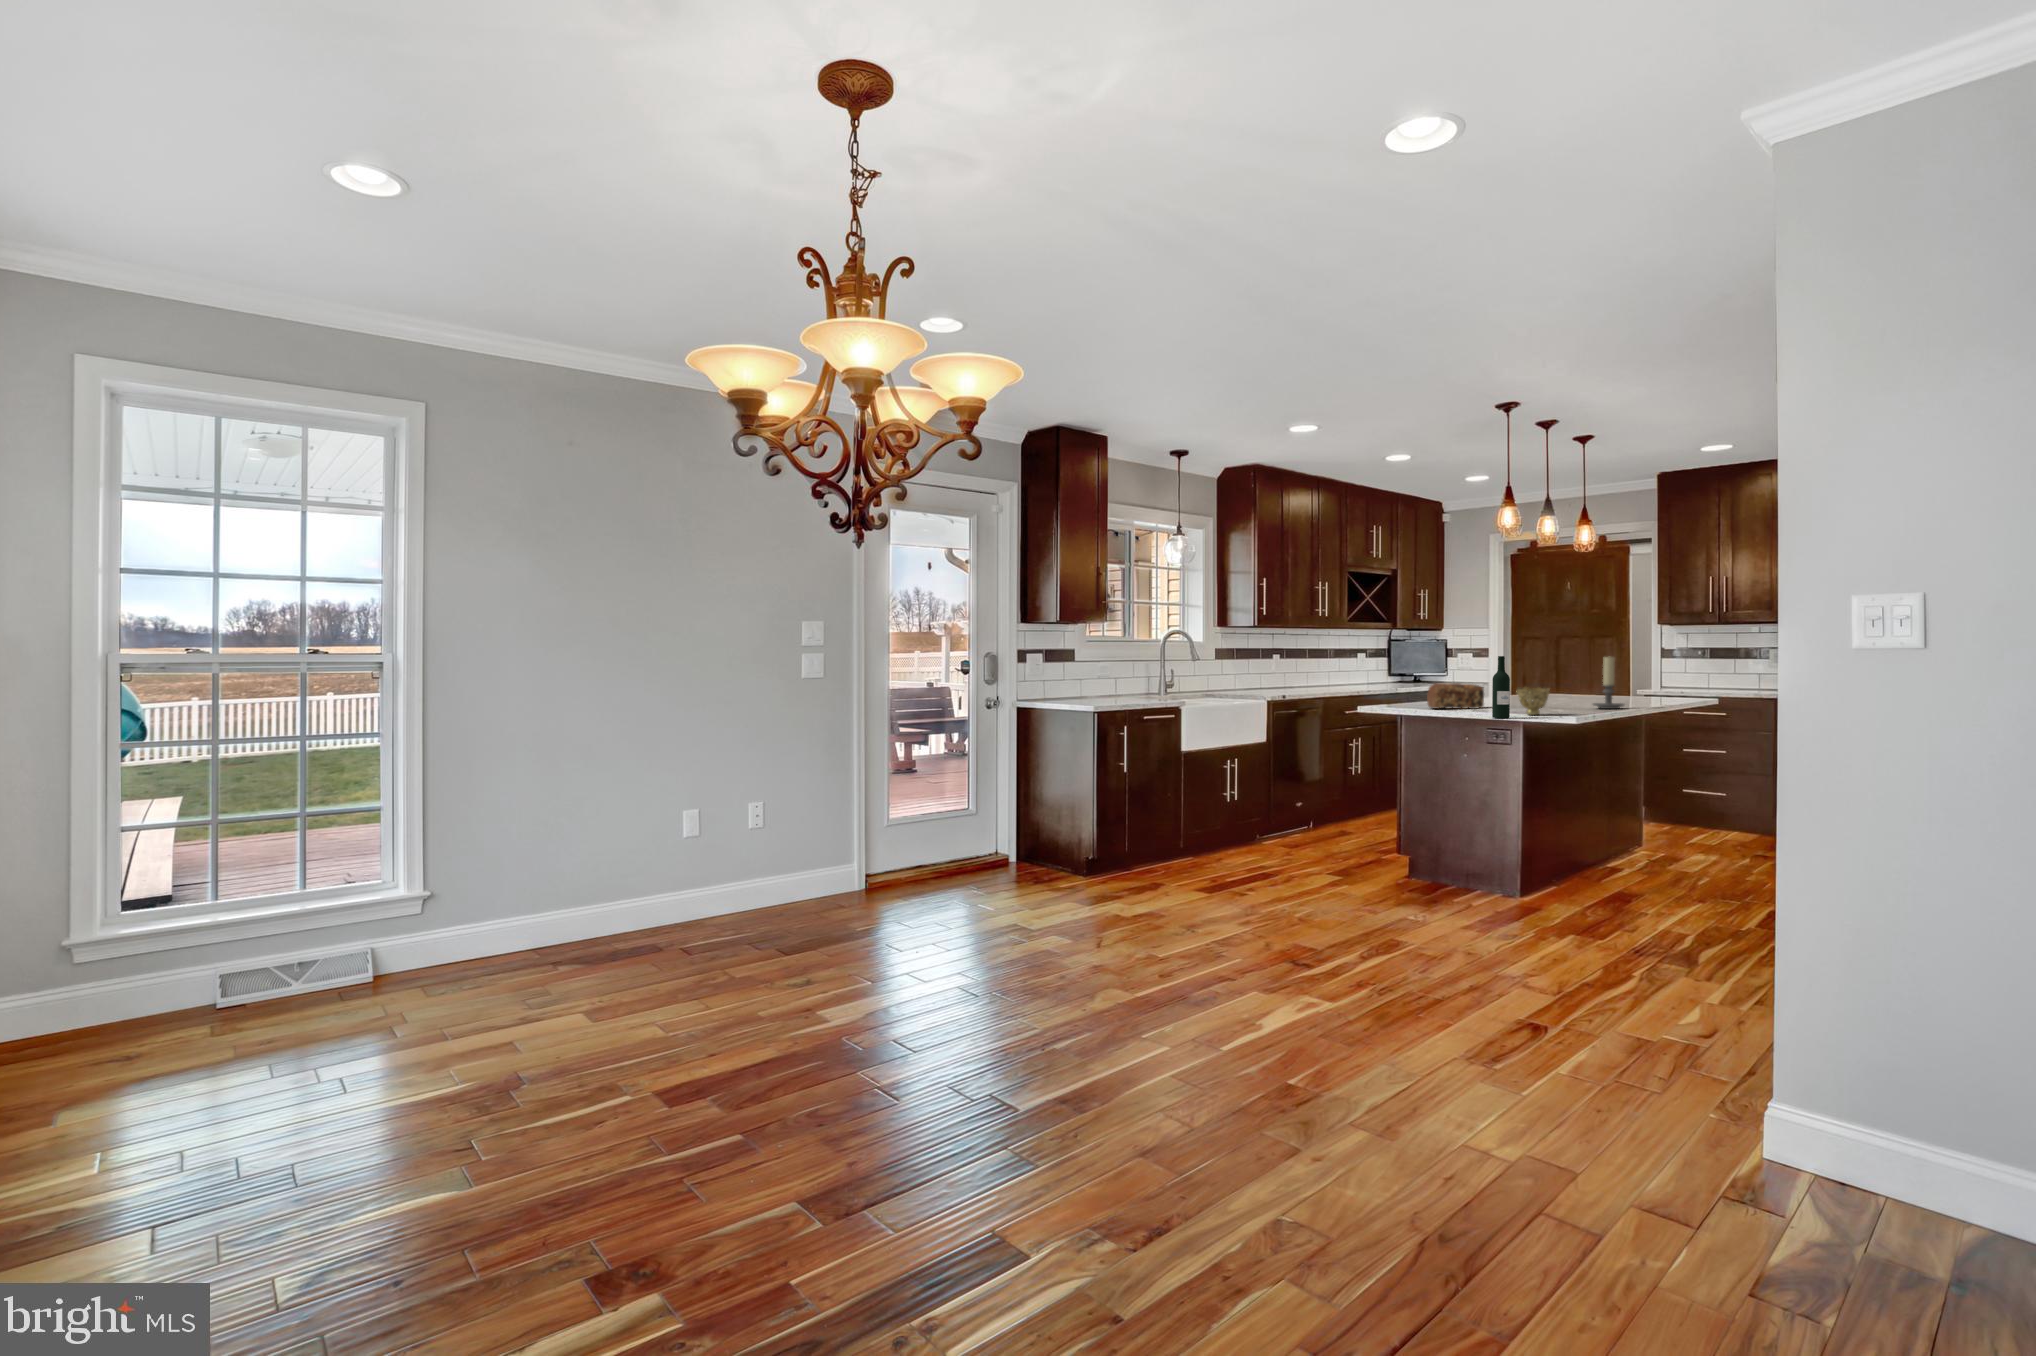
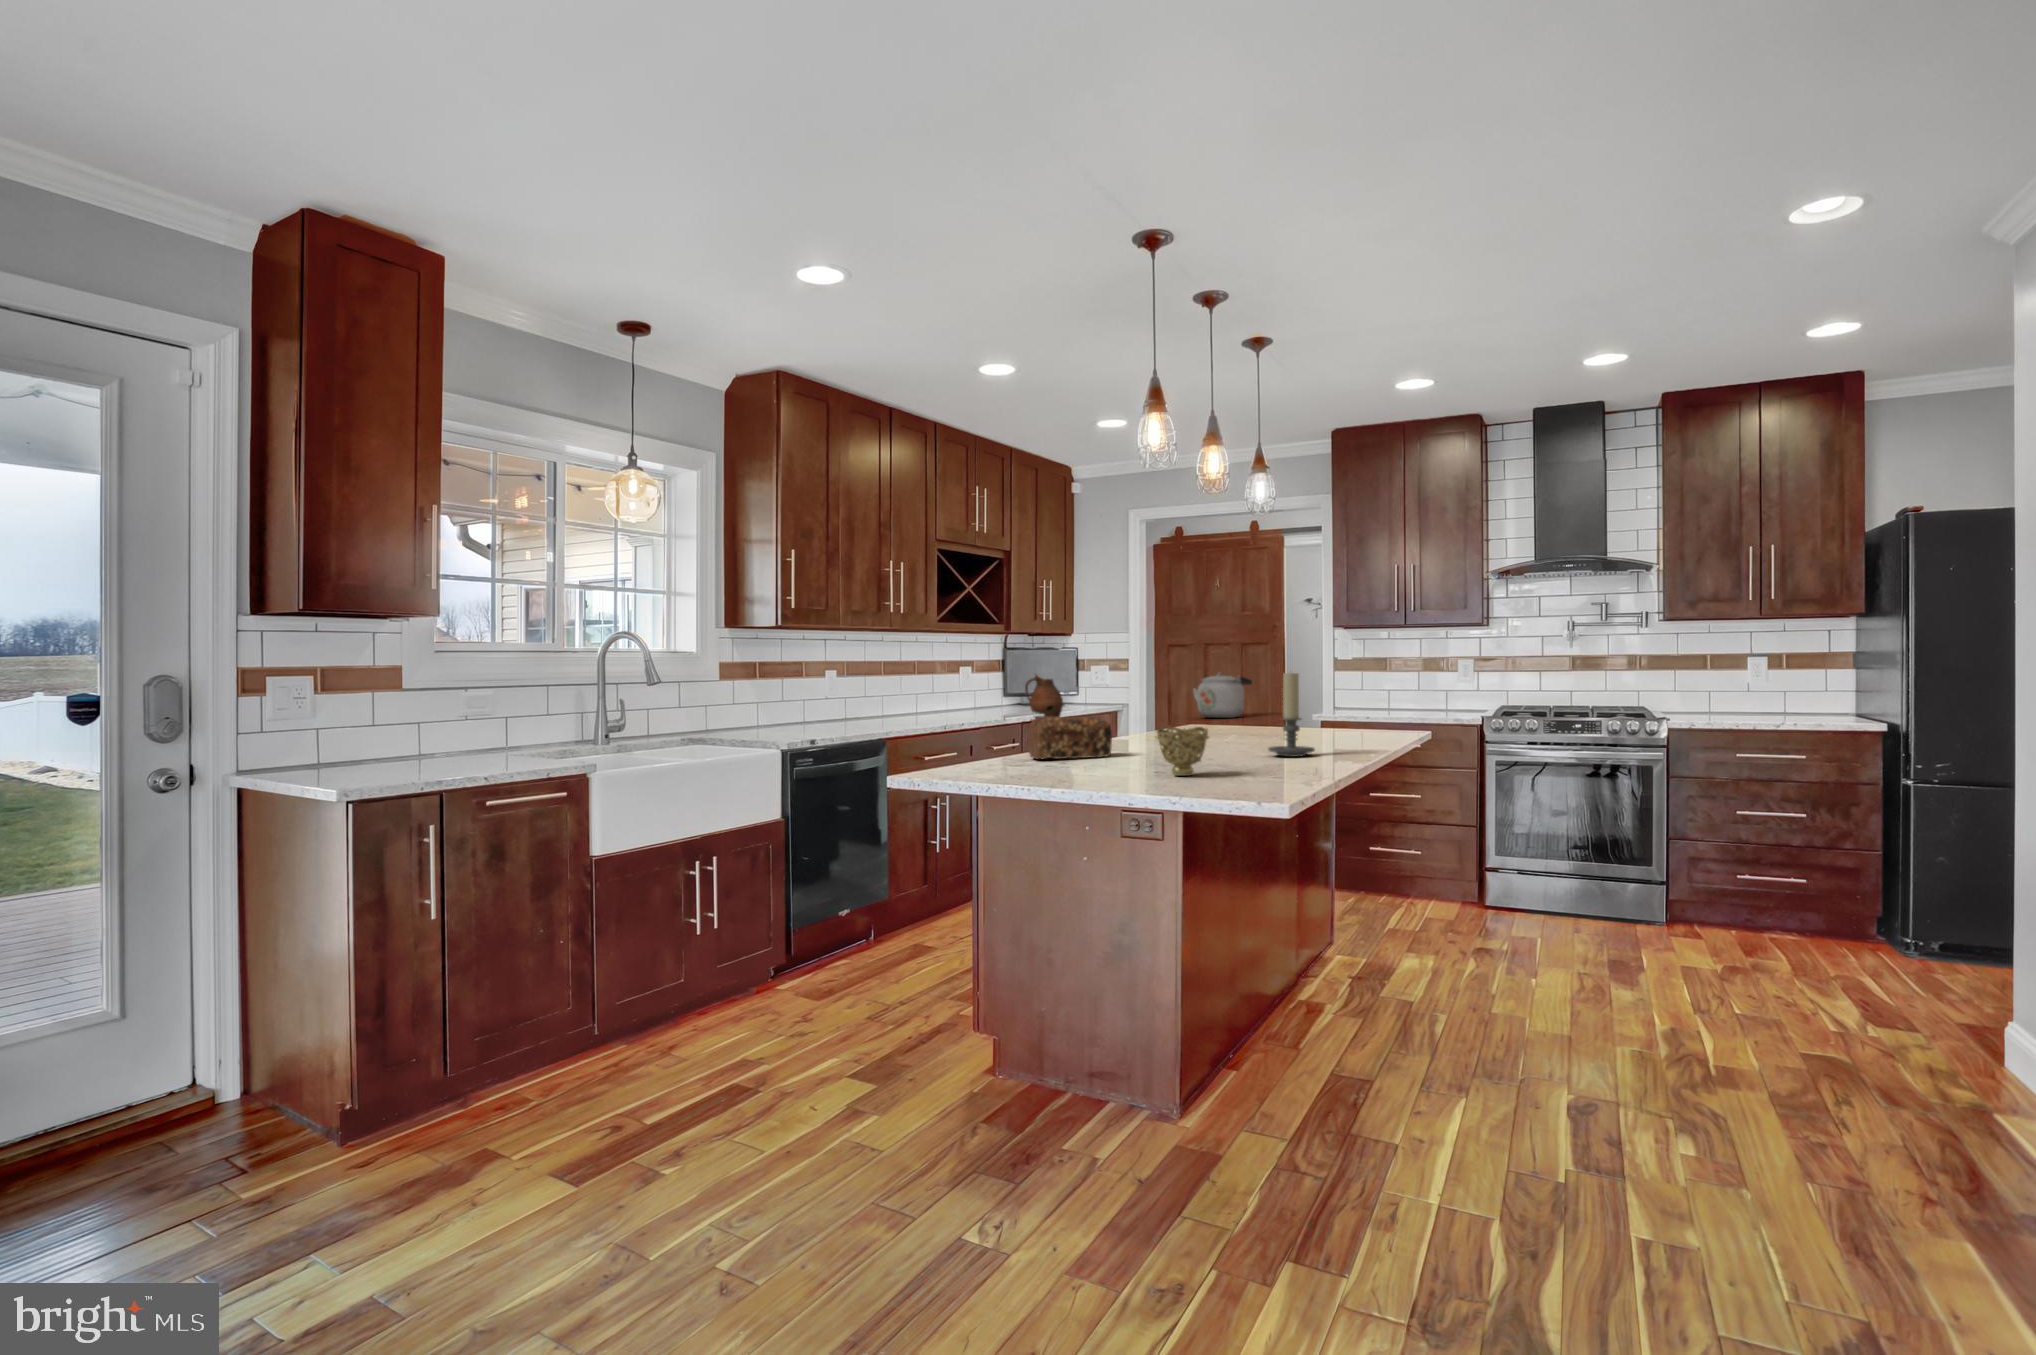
wine bottle: present [1492,656,1510,718] -> none [1116,674,1145,787]
ceramic pitcher: none [1406,658,1442,693] -> present [1025,674,1063,720]
kettle: none [1541,658,1590,691] -> present [1193,673,1252,718]

